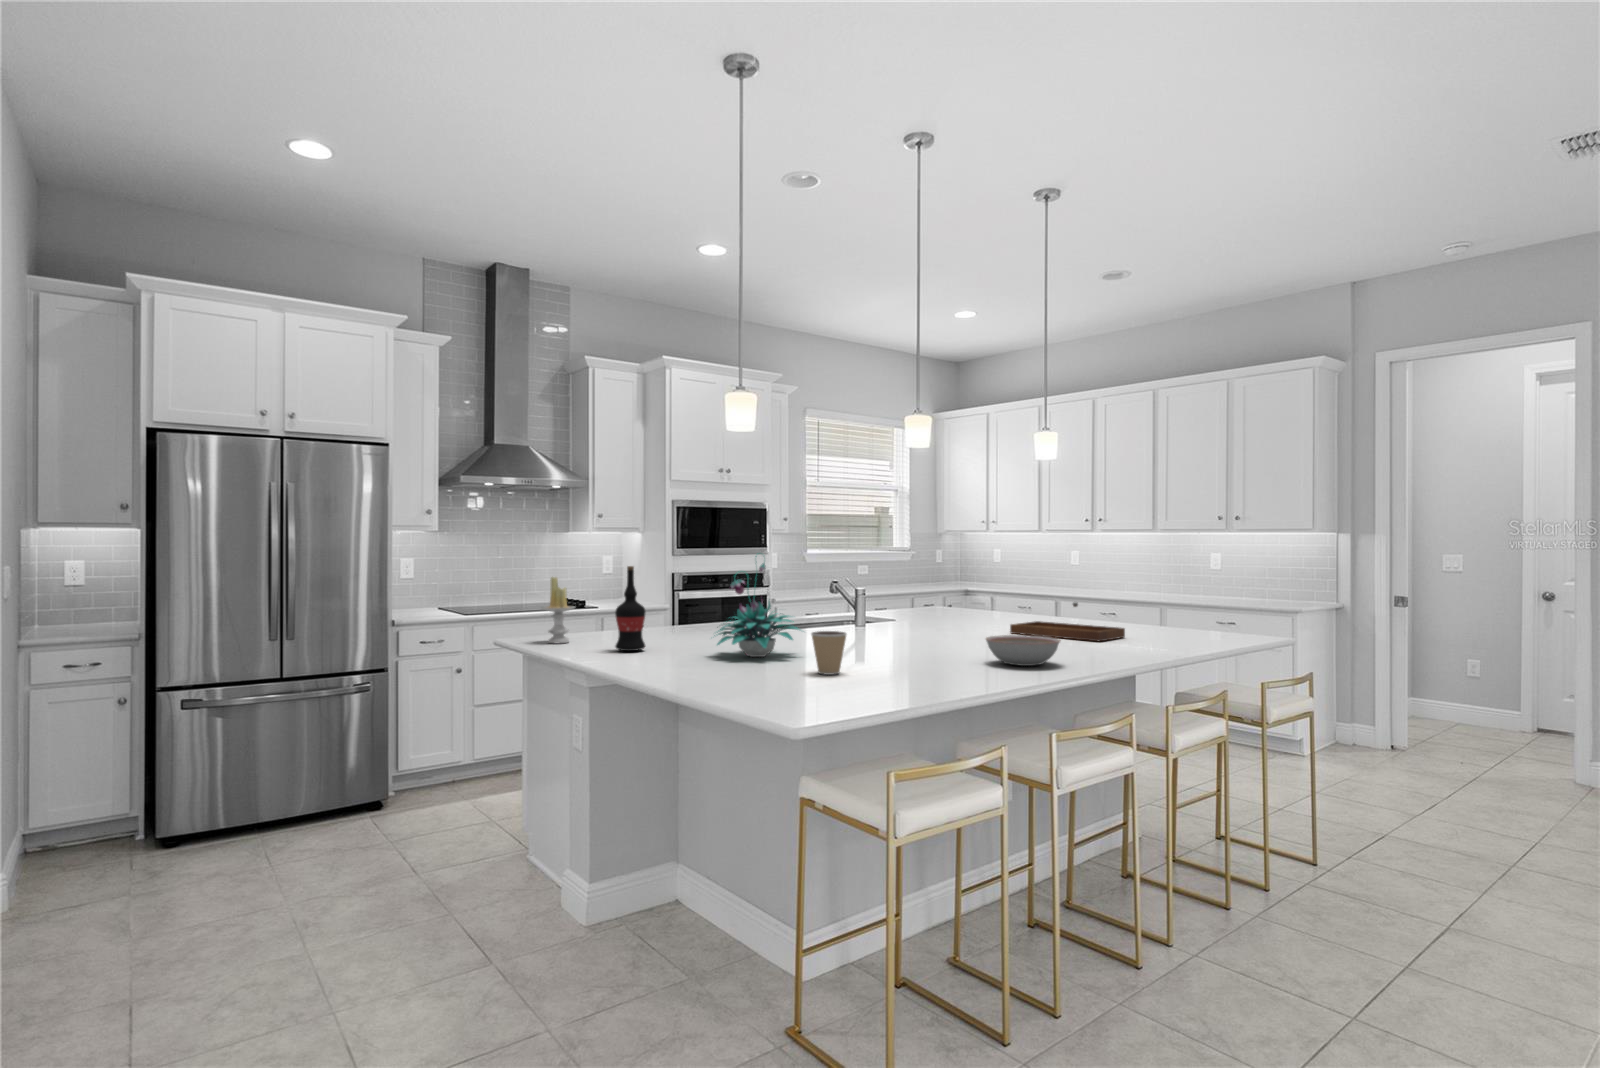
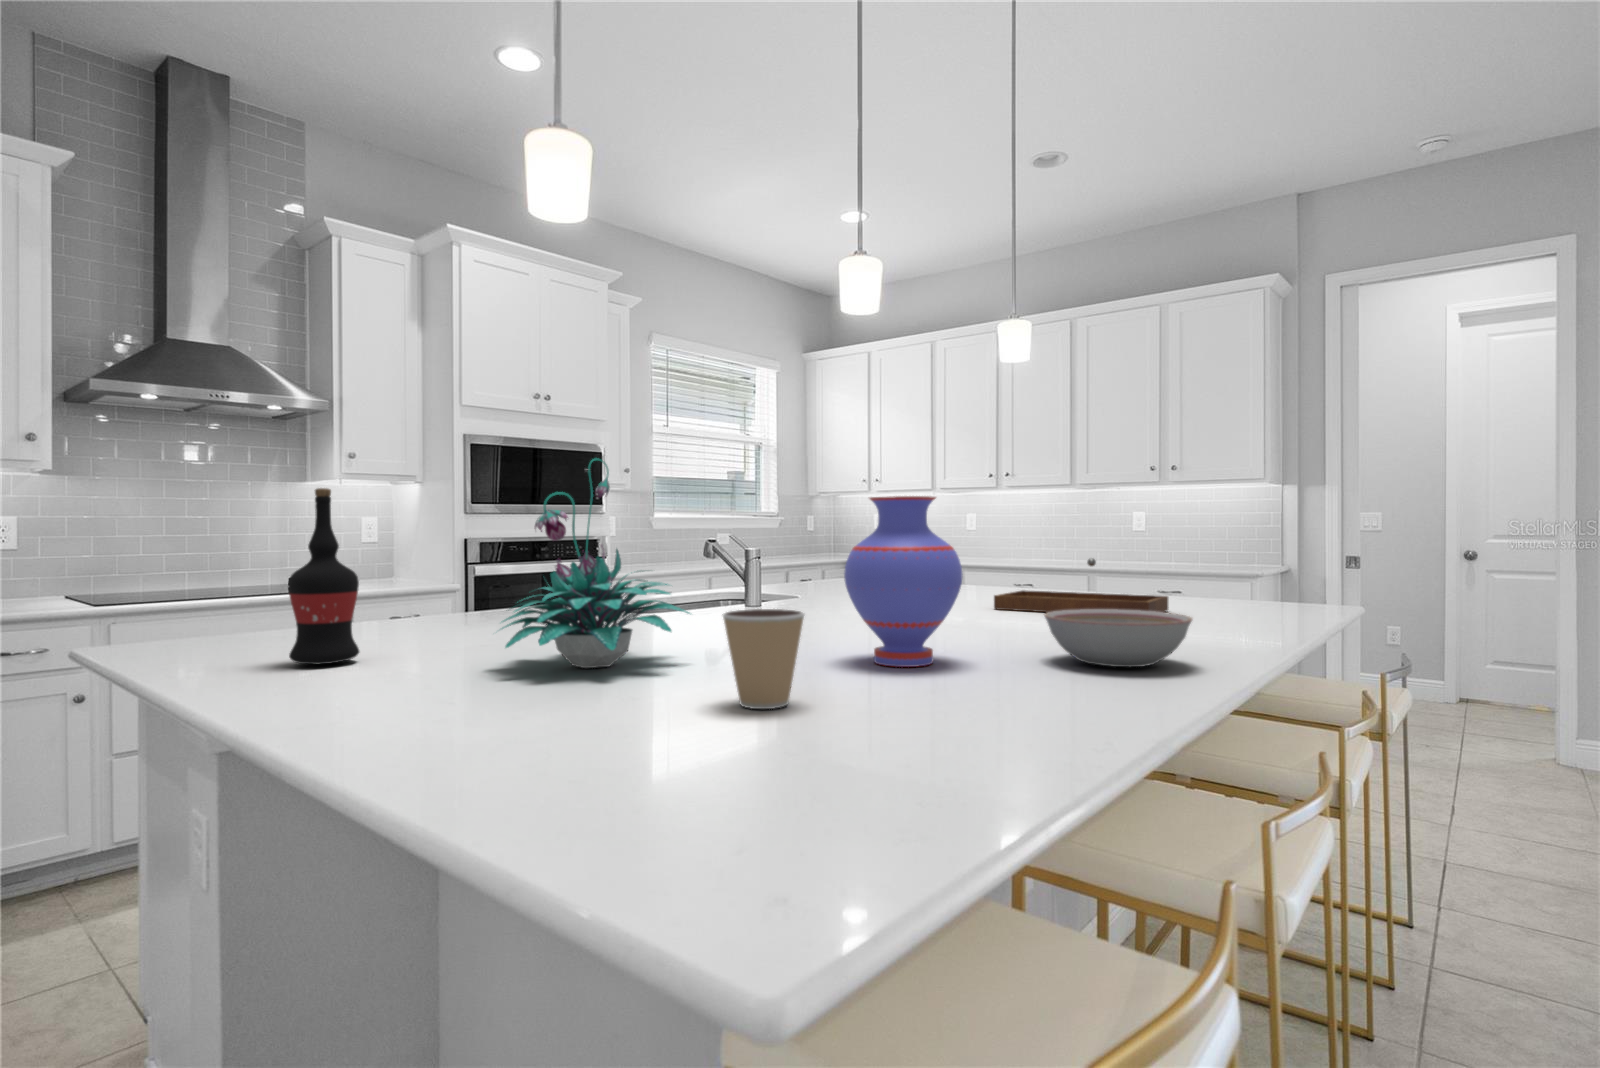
vase: none [882,574,942,662] -> present [844,496,962,667]
candle: present [542,577,575,644] -> none [143,519,225,652]

